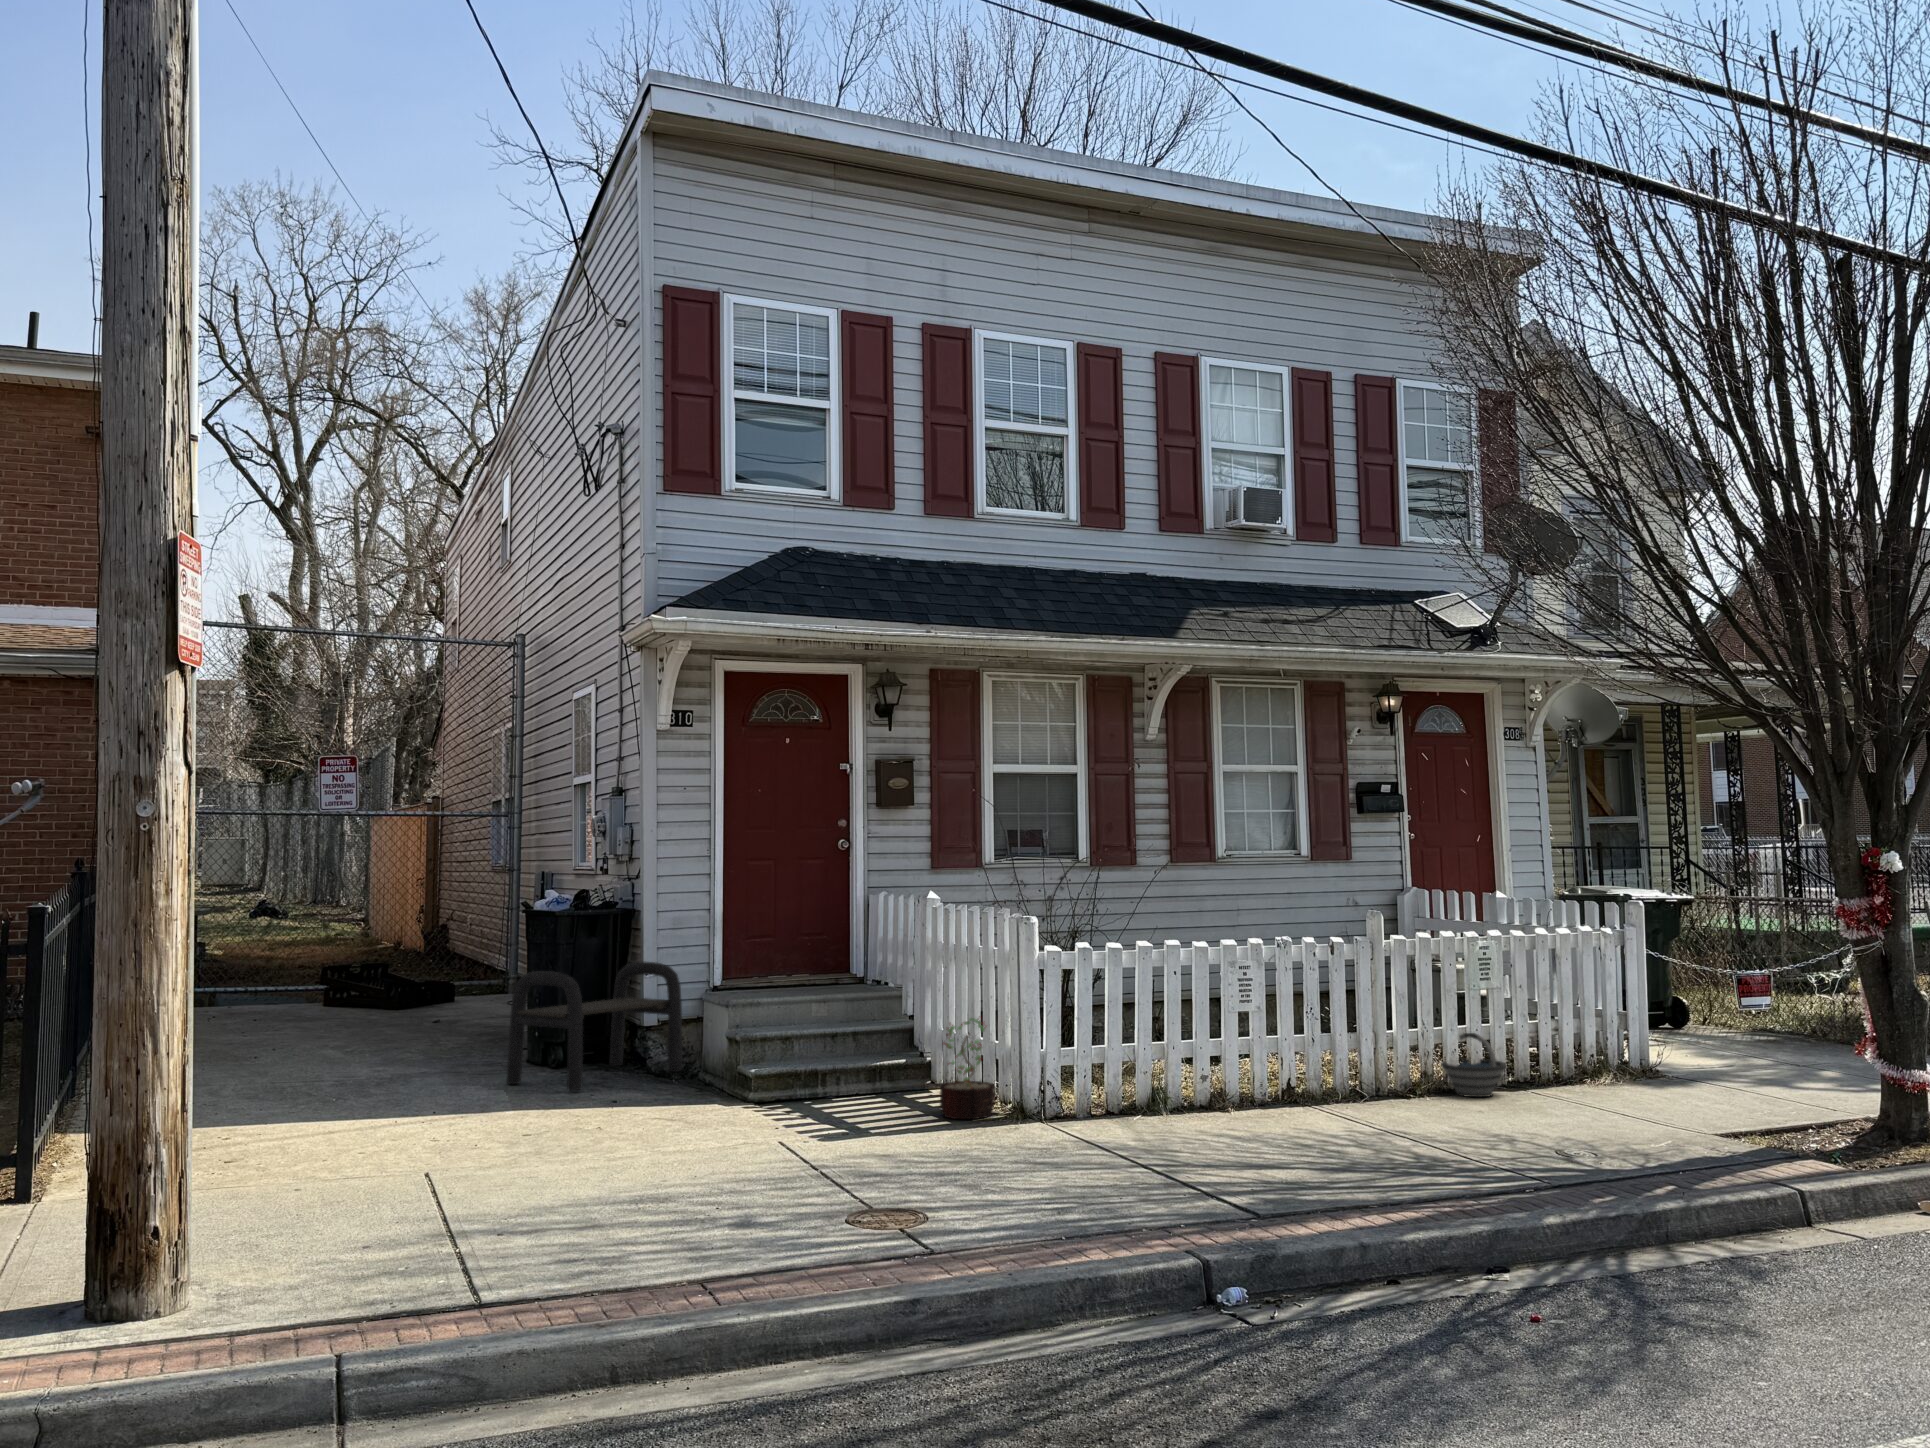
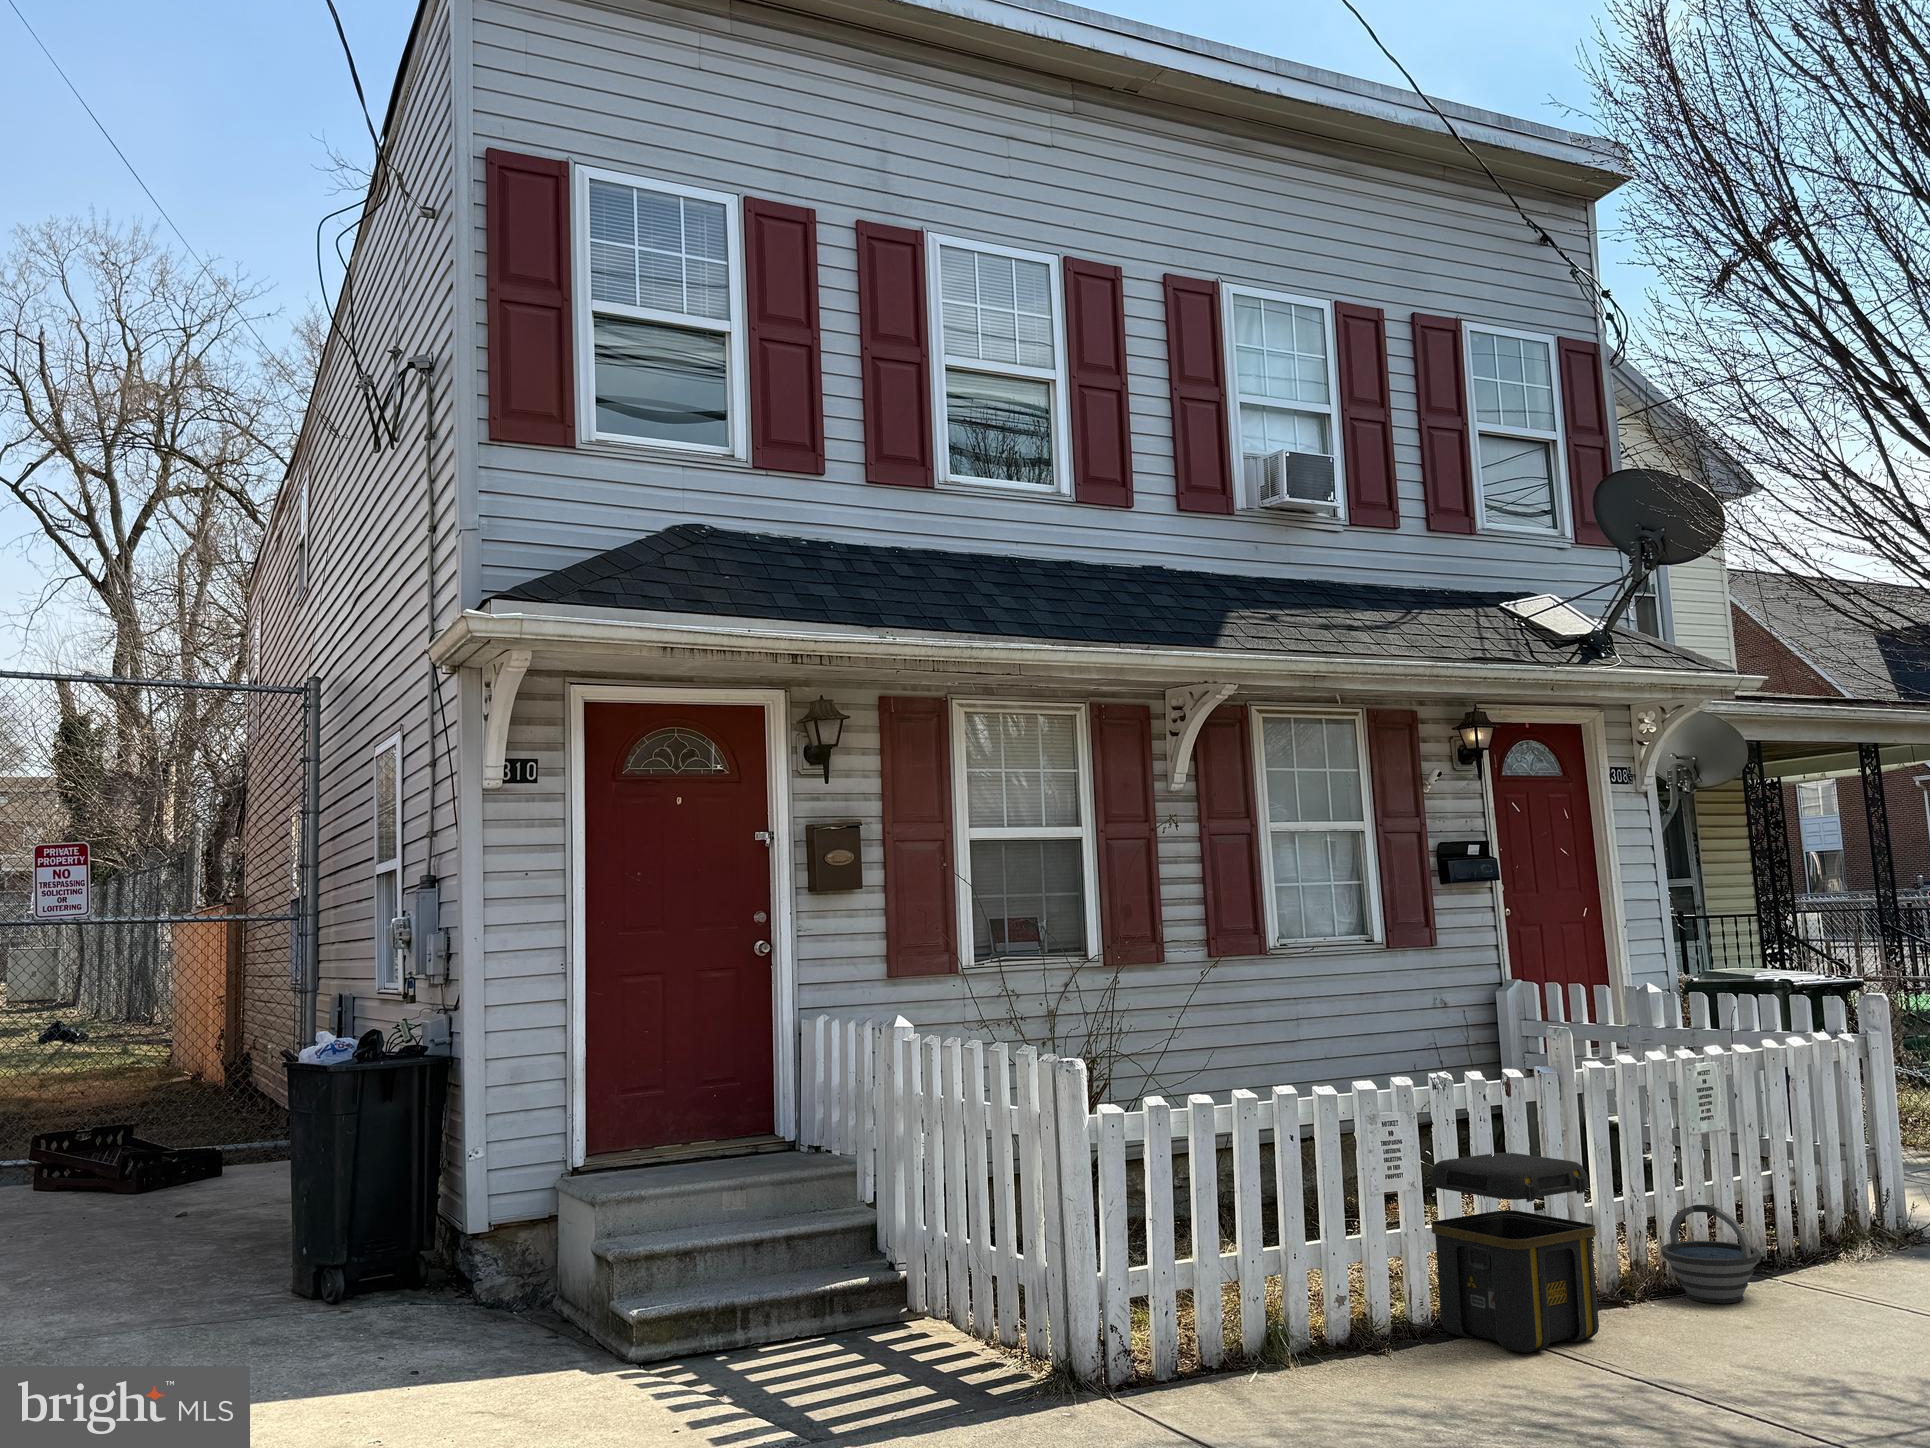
bench: present [507,962,682,1091] -> none [247,1134,526,1353]
toolbox: none [1273,991,1379,1115] -> present [1431,1153,1599,1353]
decorative plant: present [940,1018,995,1119] -> none [934,1218,1023,1391]

